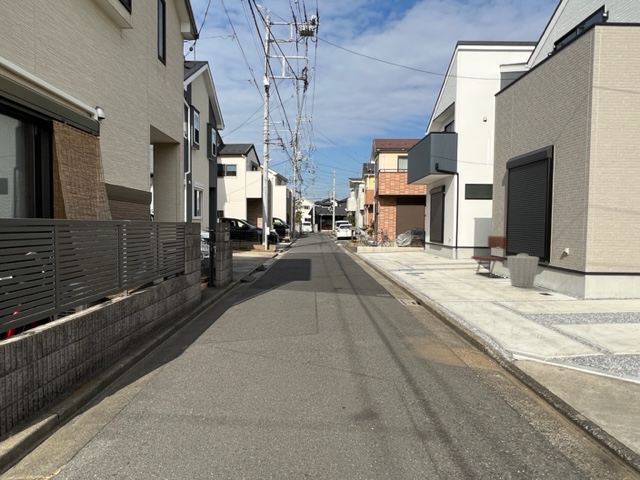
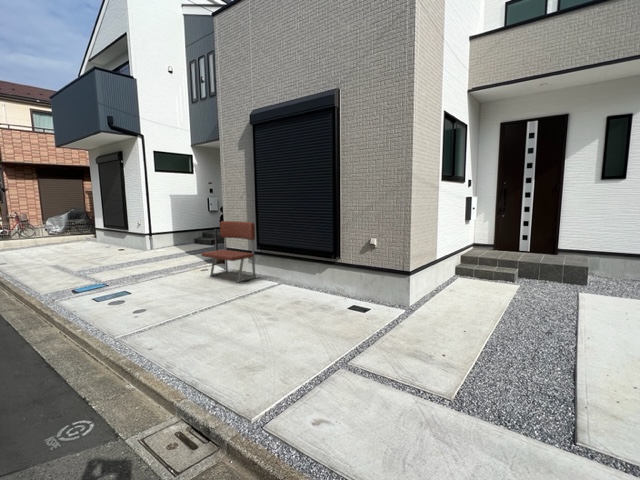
trash can: present [507,254,539,287] -> none [282,249,324,299]

